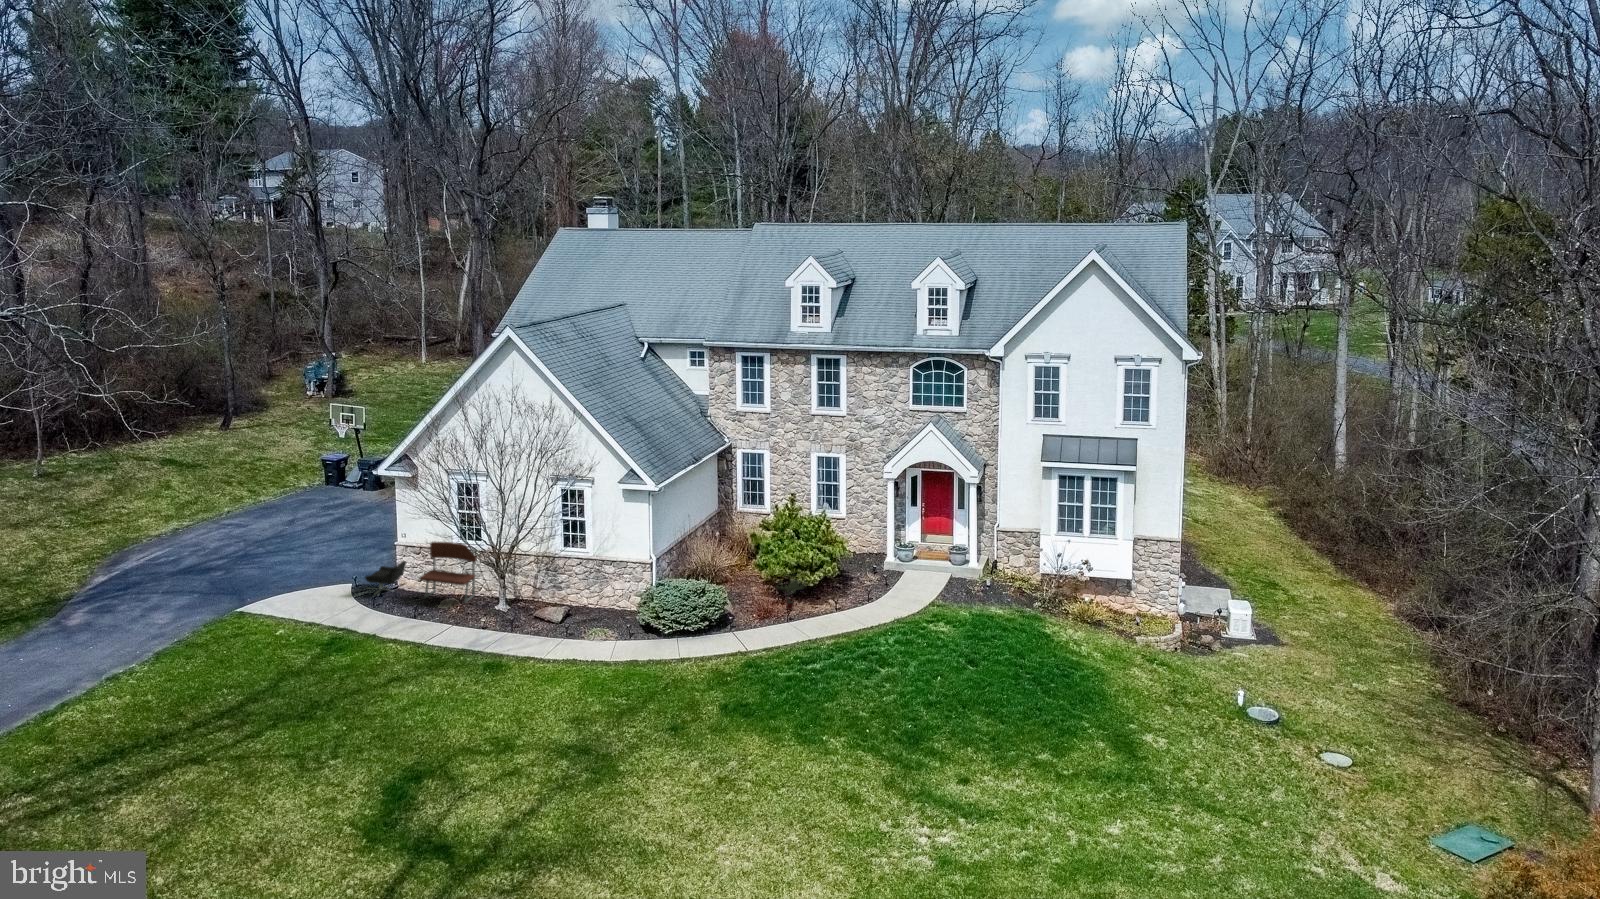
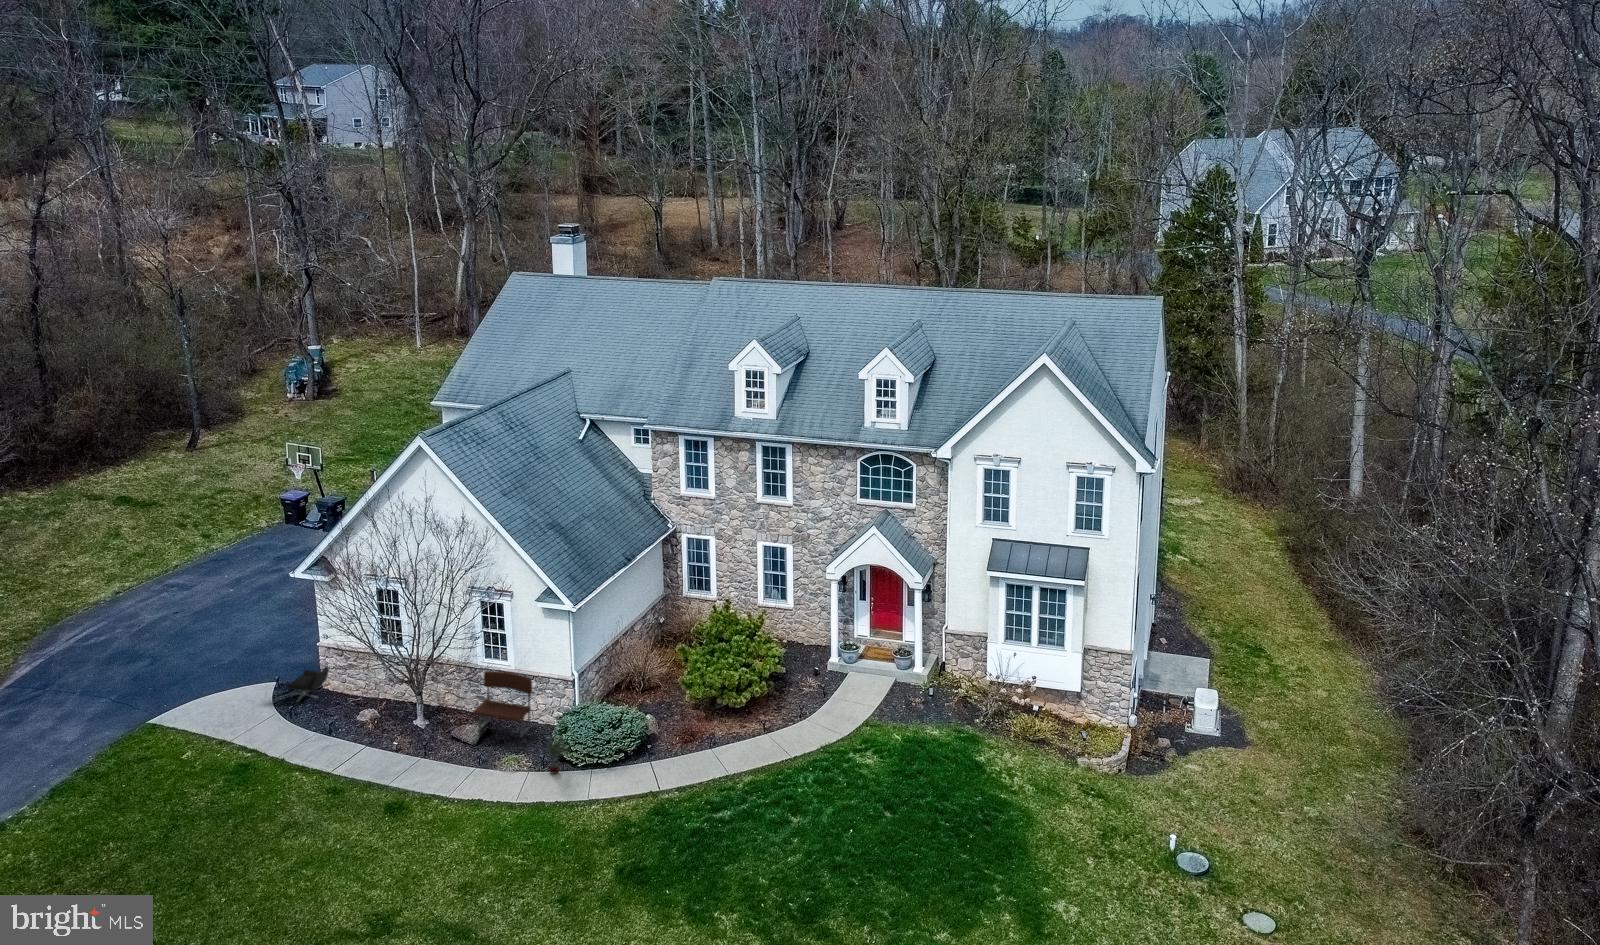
bench: present [420,542,476,602] -> present [473,671,532,738]
potted tree: present [777,574,806,610] -> present [547,735,569,774]

